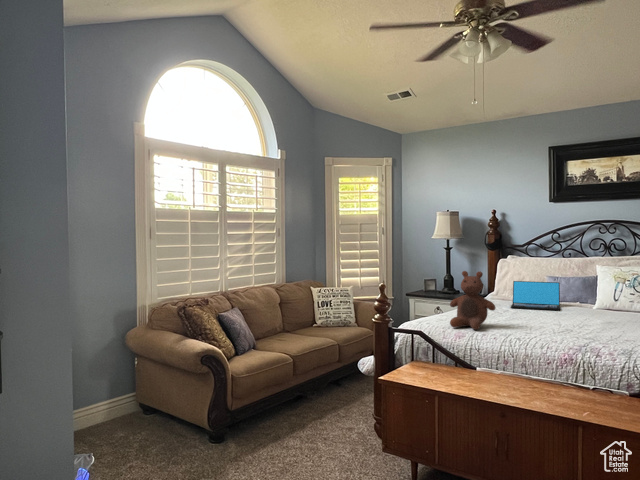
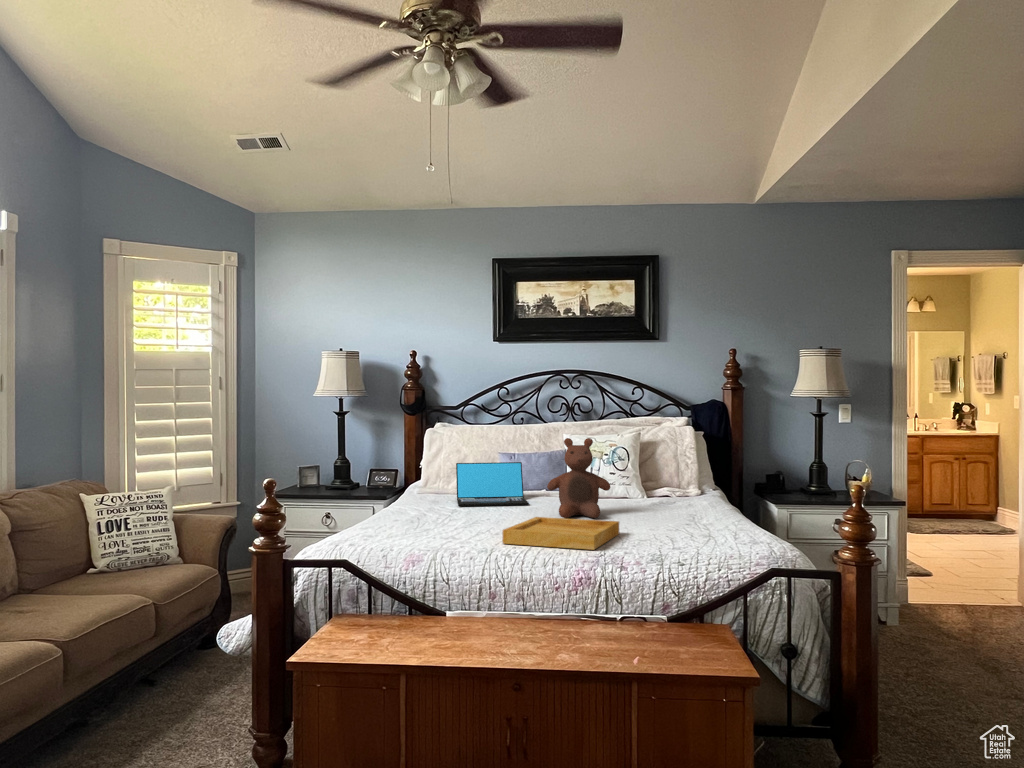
stuffed bear: present [450,271,496,330] -> present [547,438,611,518]
tray: none [521,318,612,342] -> present [502,517,619,550]

